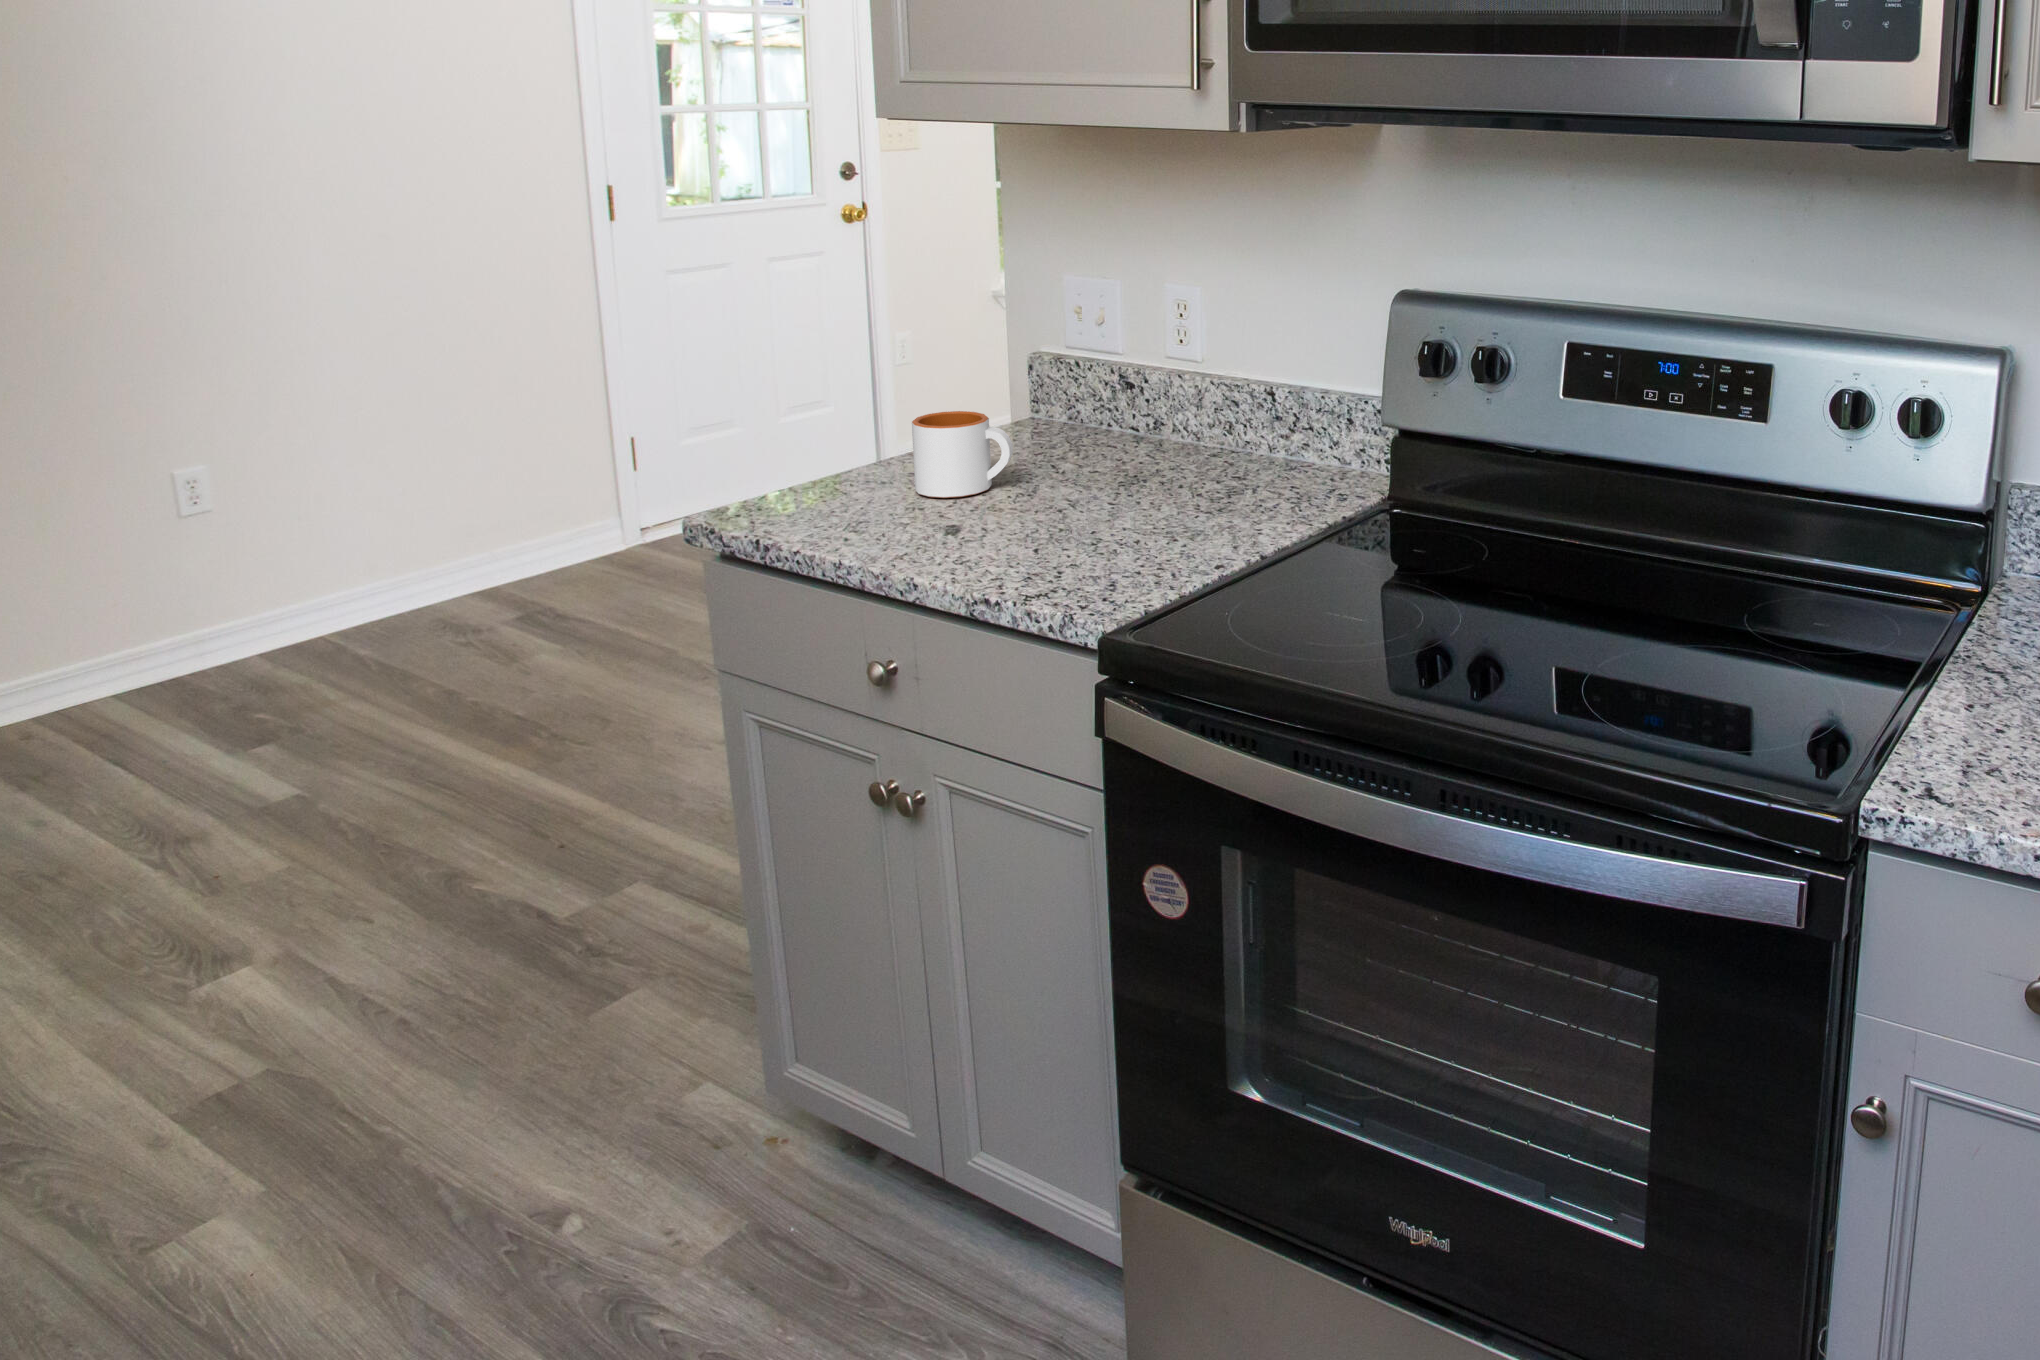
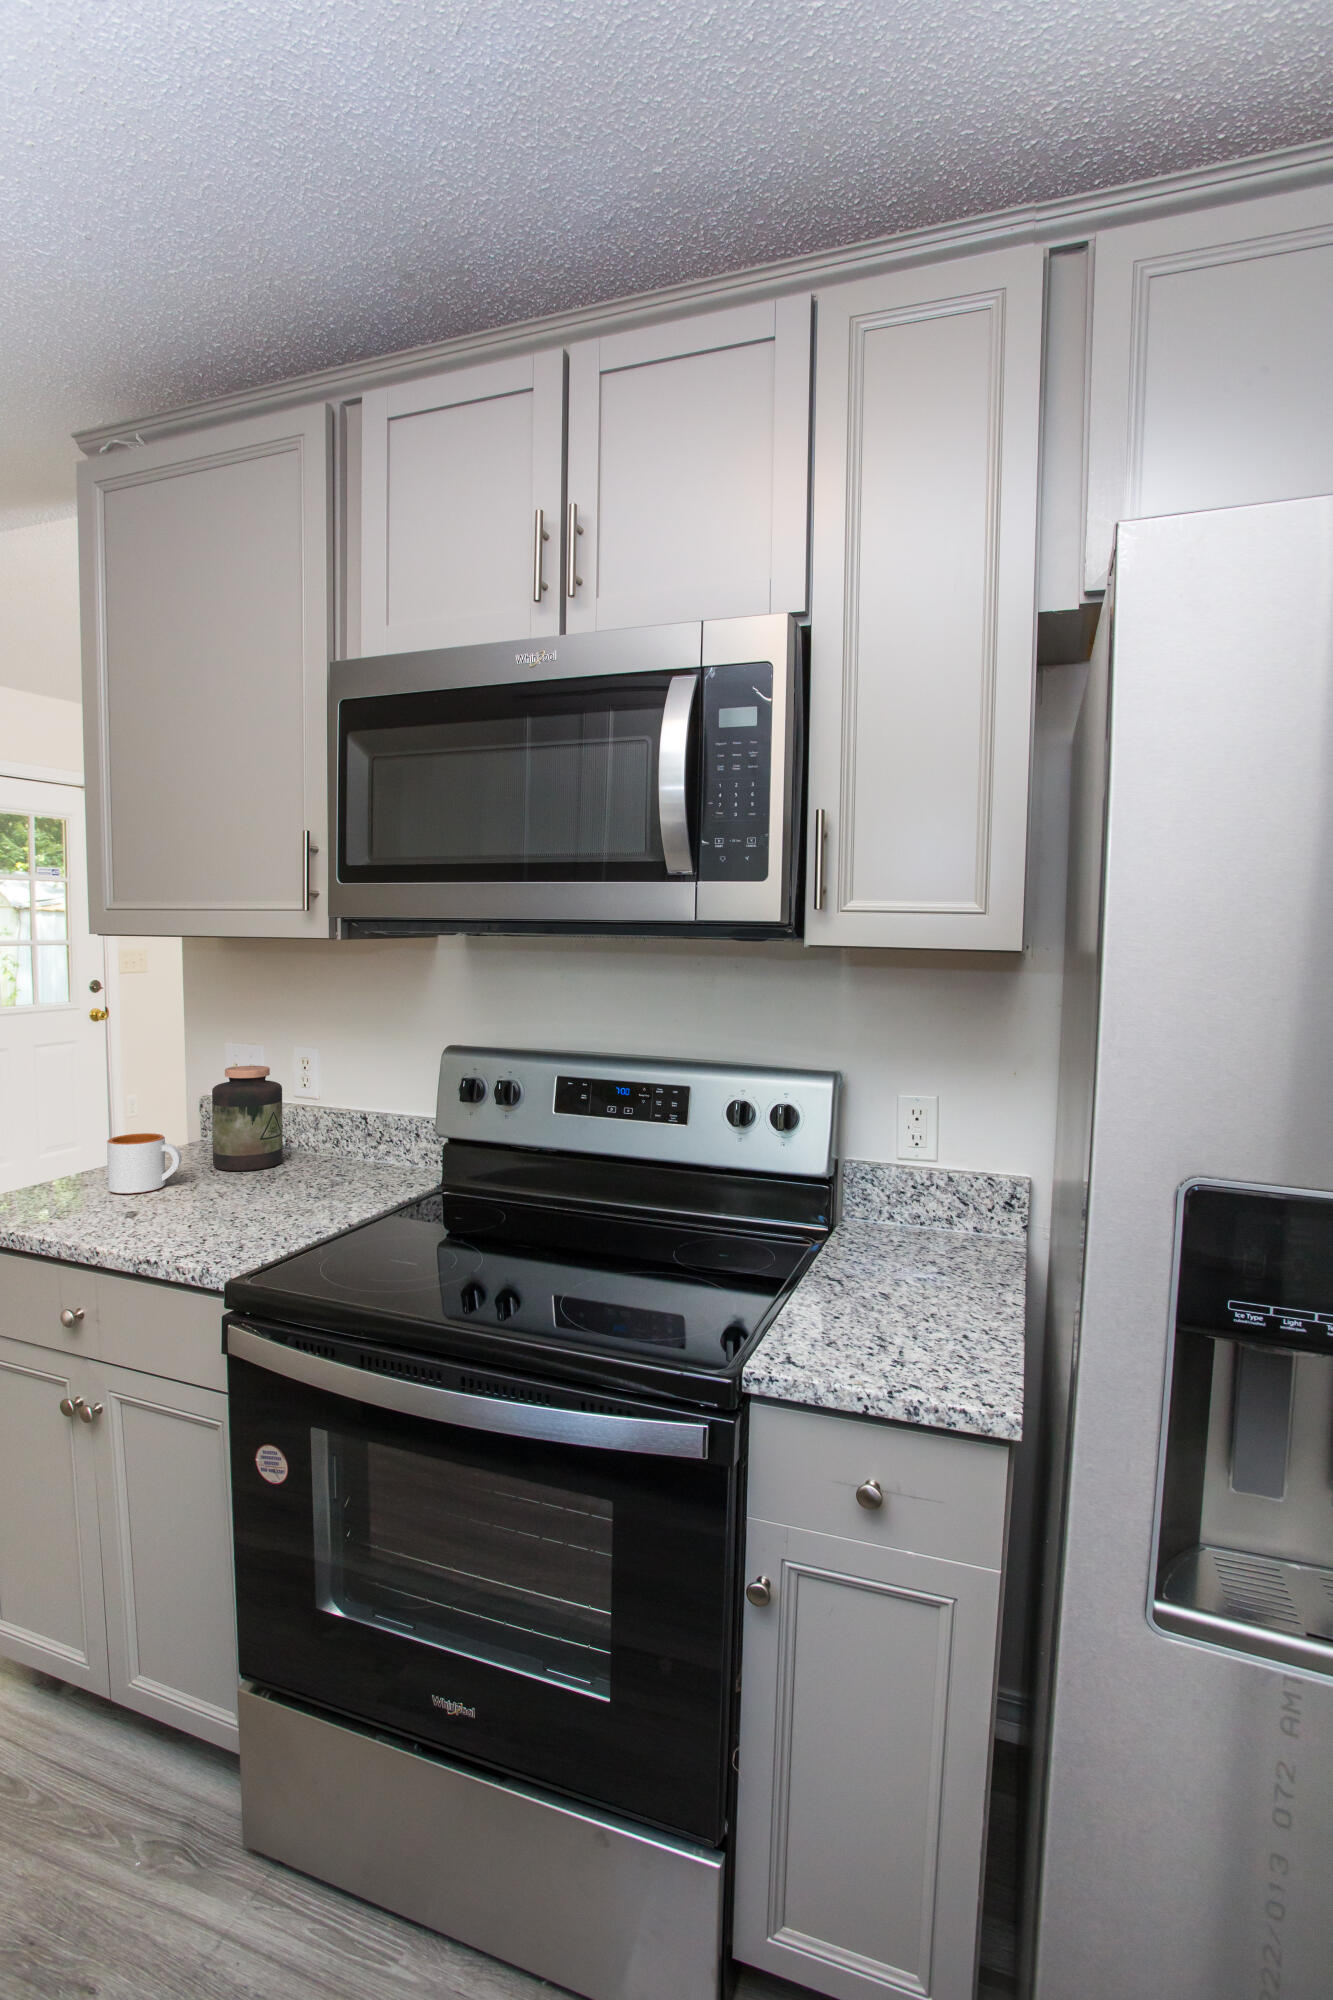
jar: none [1048,312,1147,467] -> present [212,1066,283,1171]

